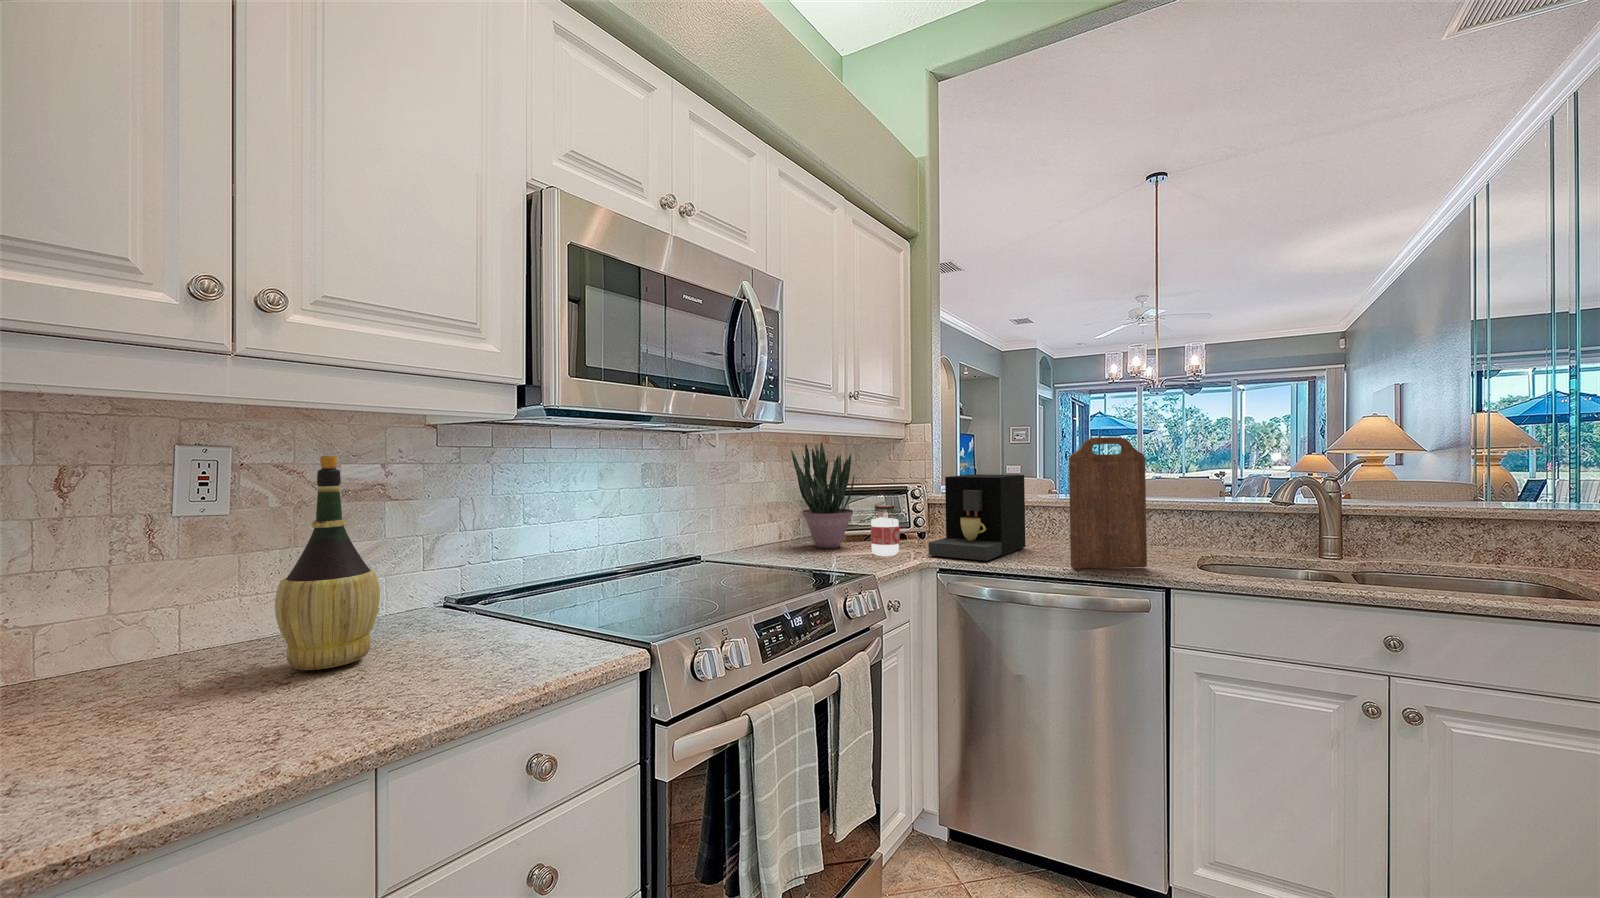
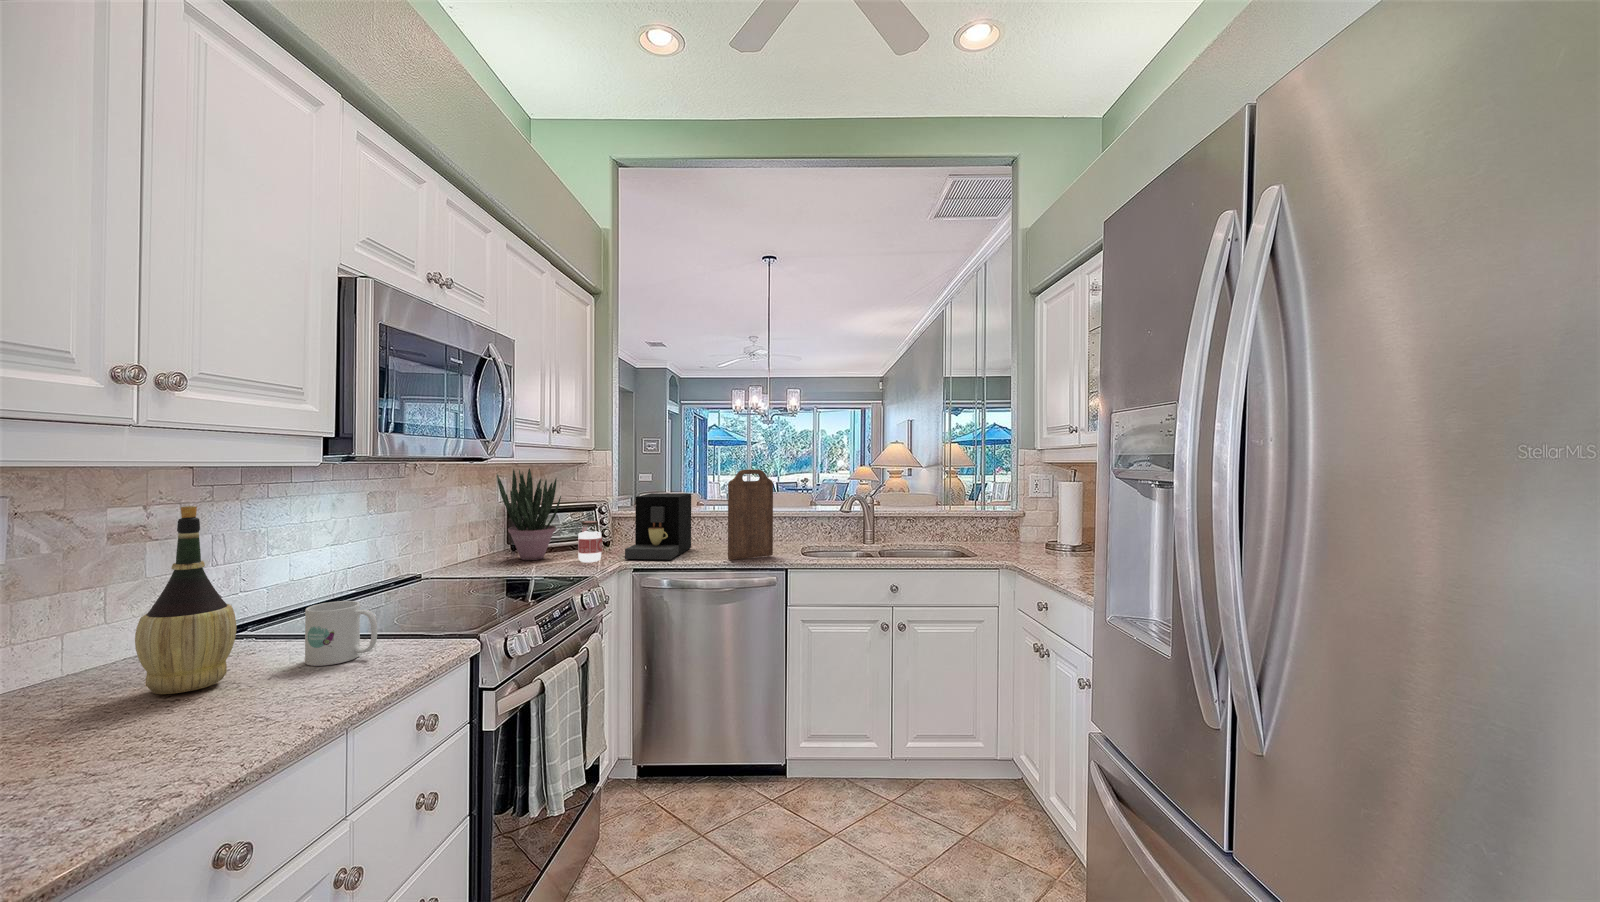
mug: none [454,580,521,659] -> present [305,601,377,666]

